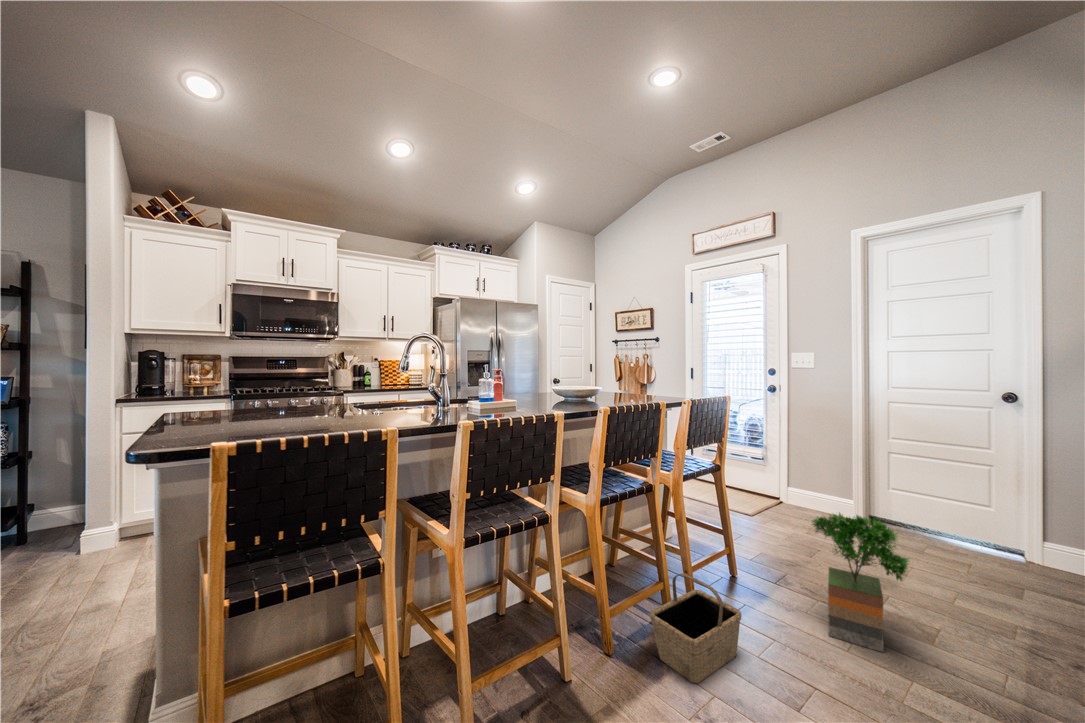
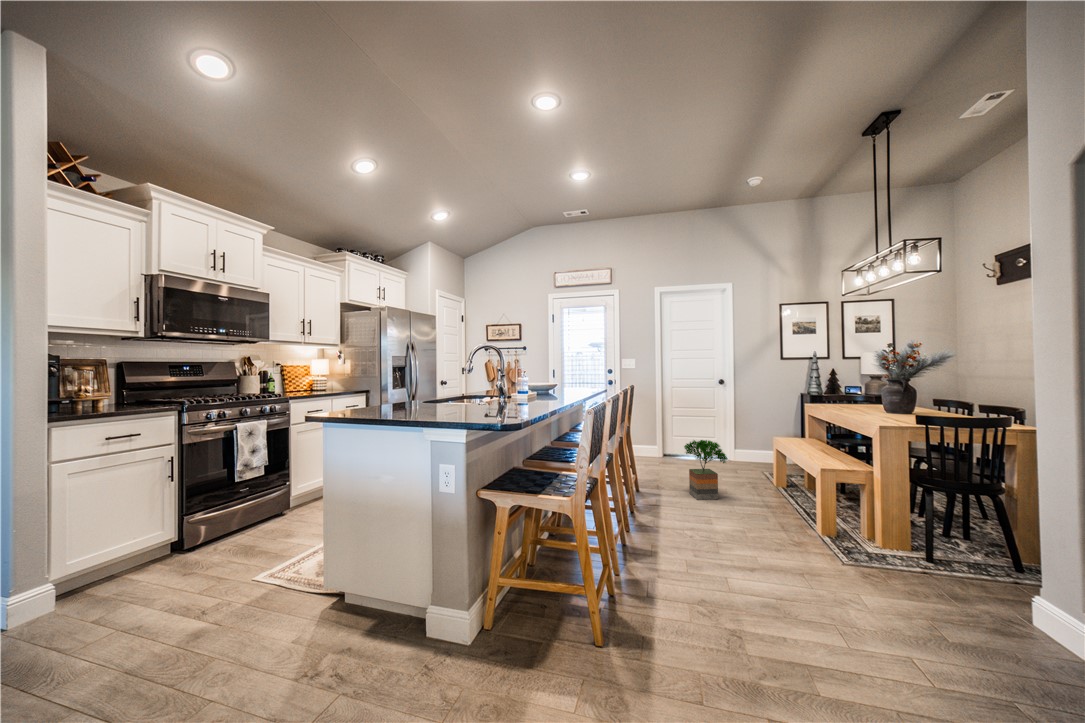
basket: present [650,573,742,683] -> none [644,479,678,527]

